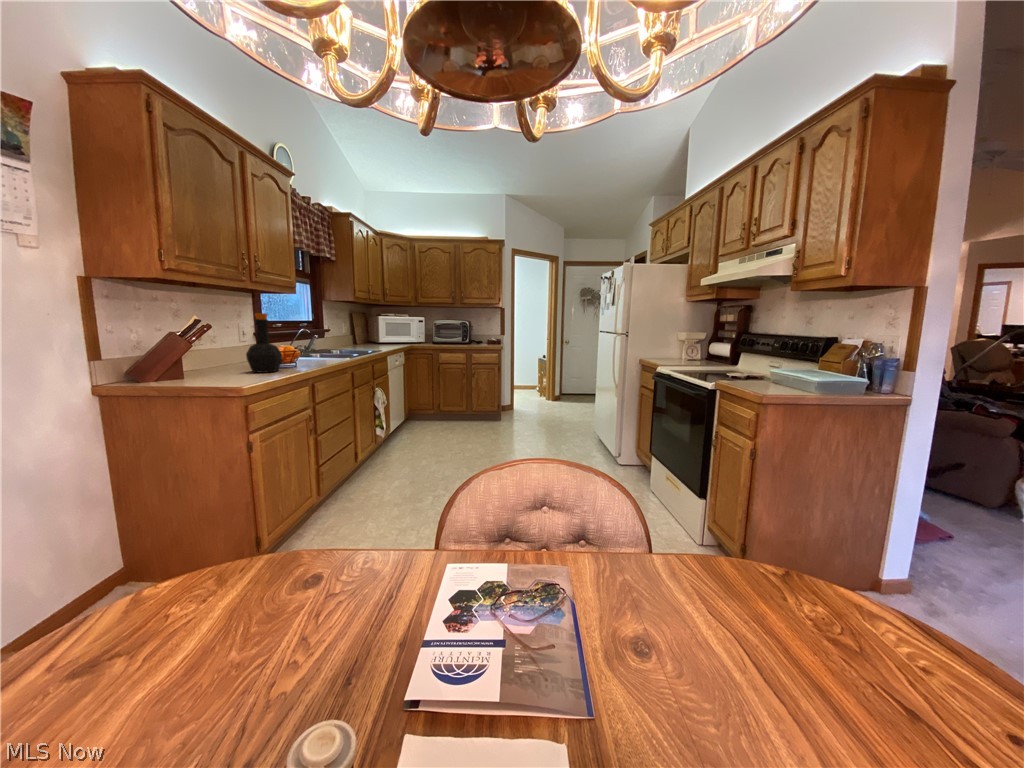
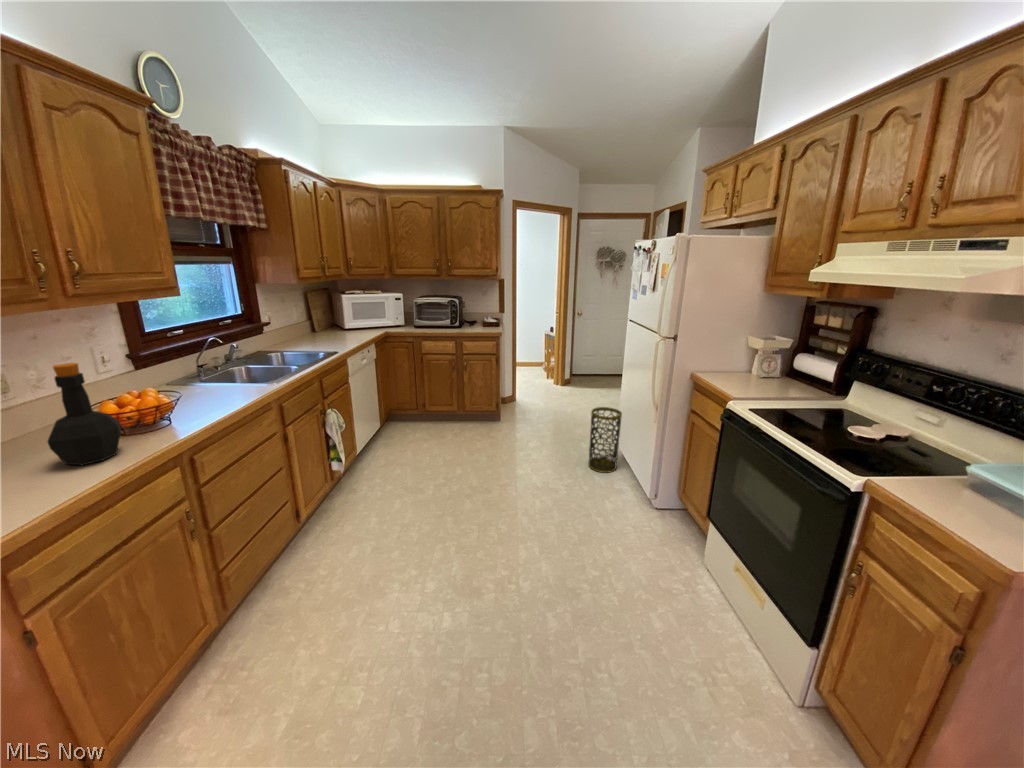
trash can: none [571,398,596,448] -> present [588,407,622,473]

